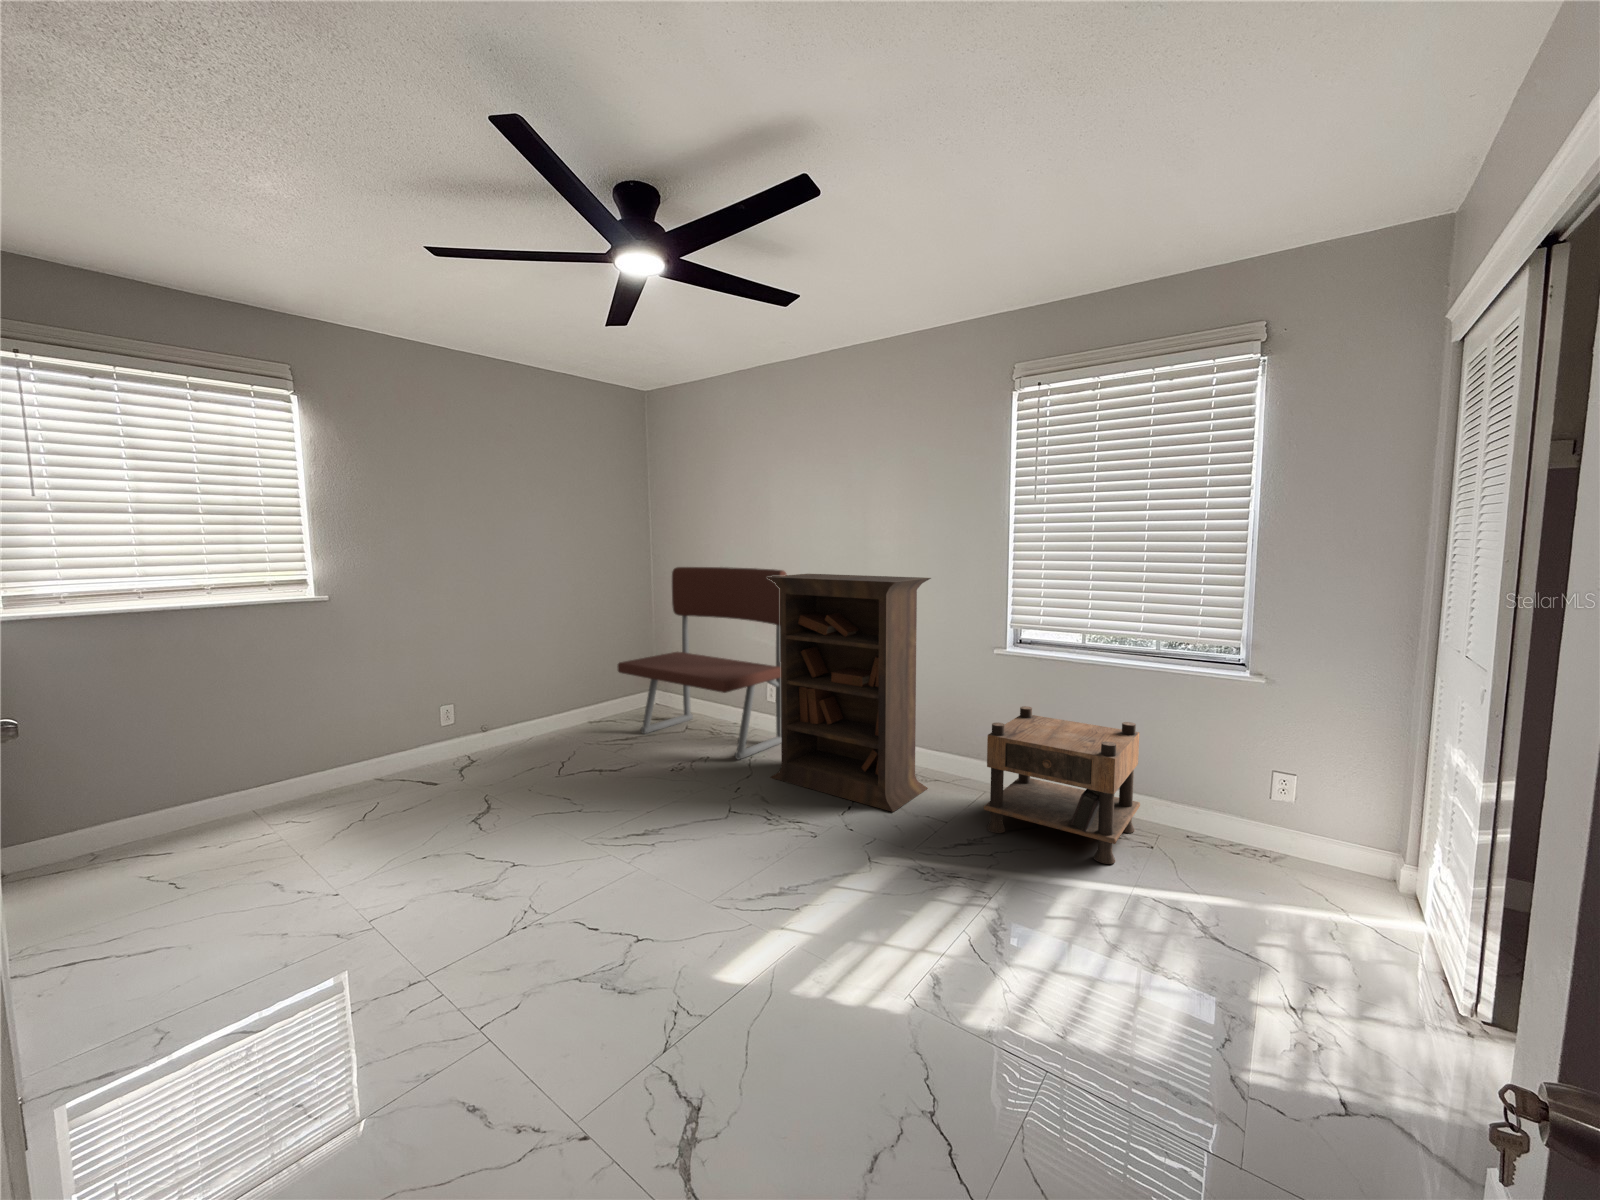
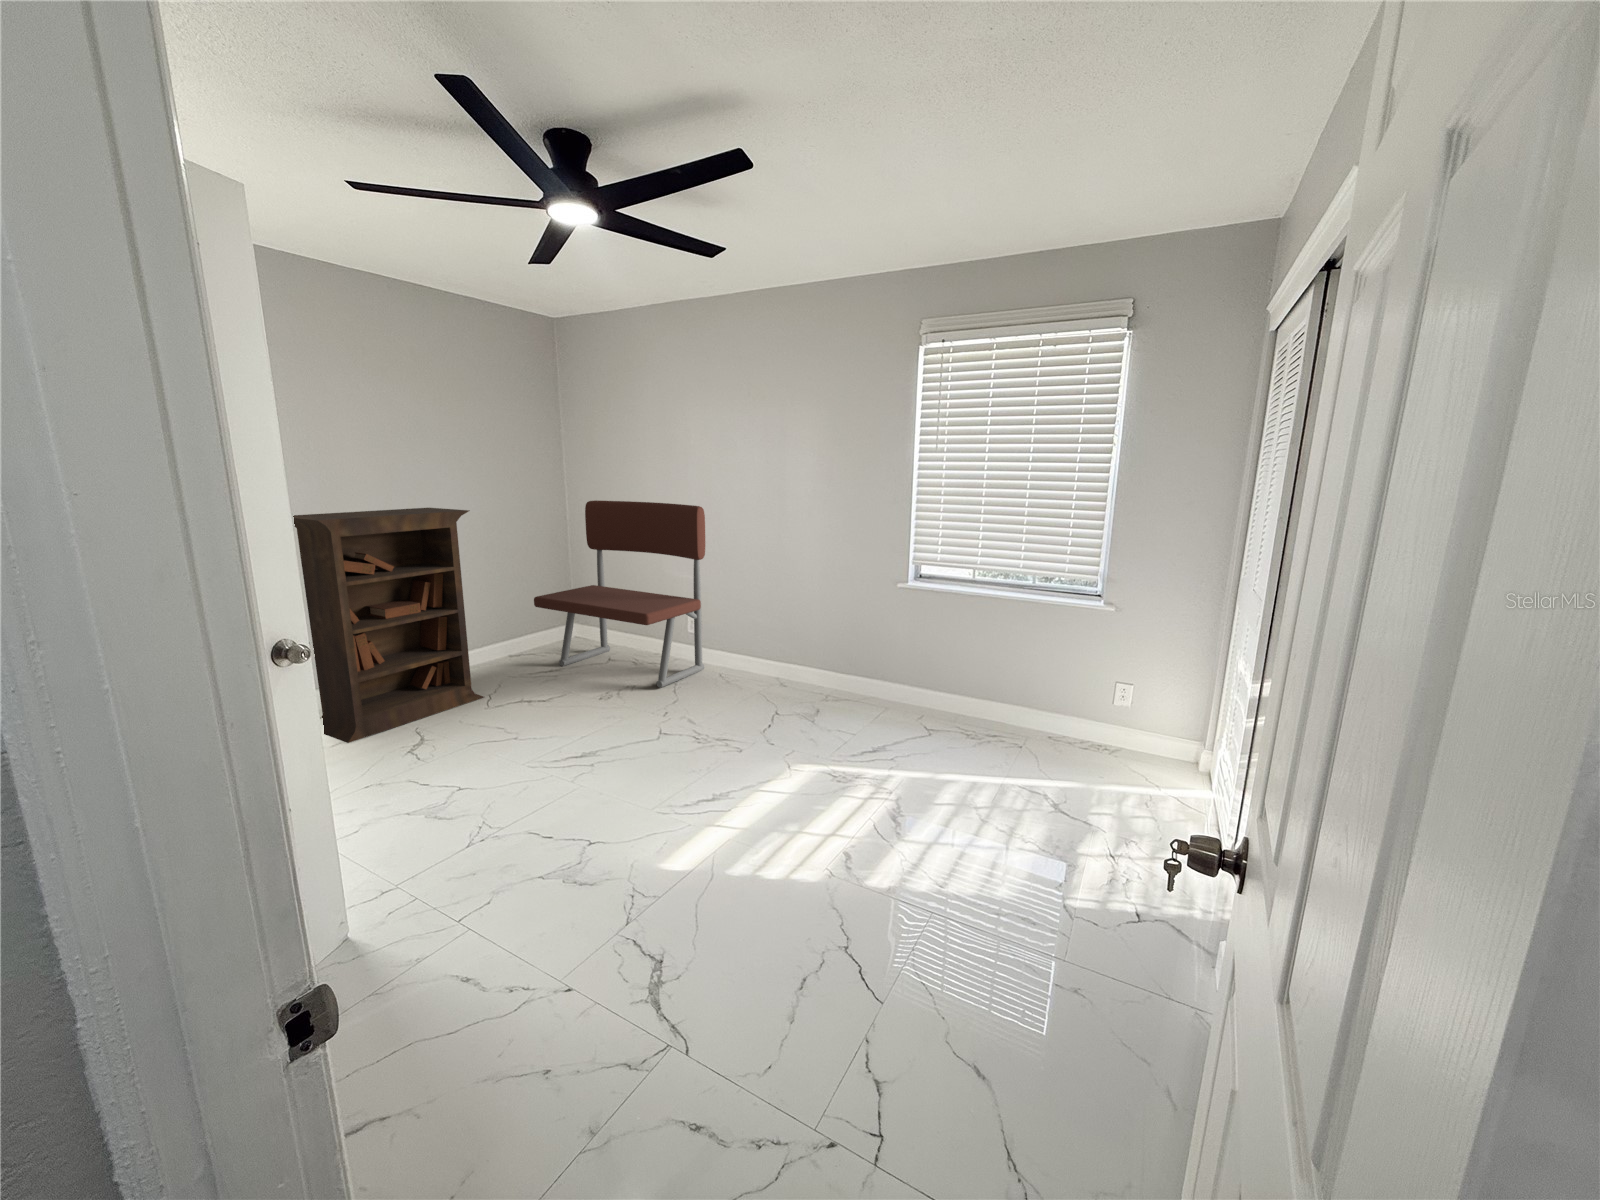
bookcase: present [767,574,931,812] -> present [293,508,484,743]
nightstand: present [984,706,1140,864] -> none [886,633,1016,762]

